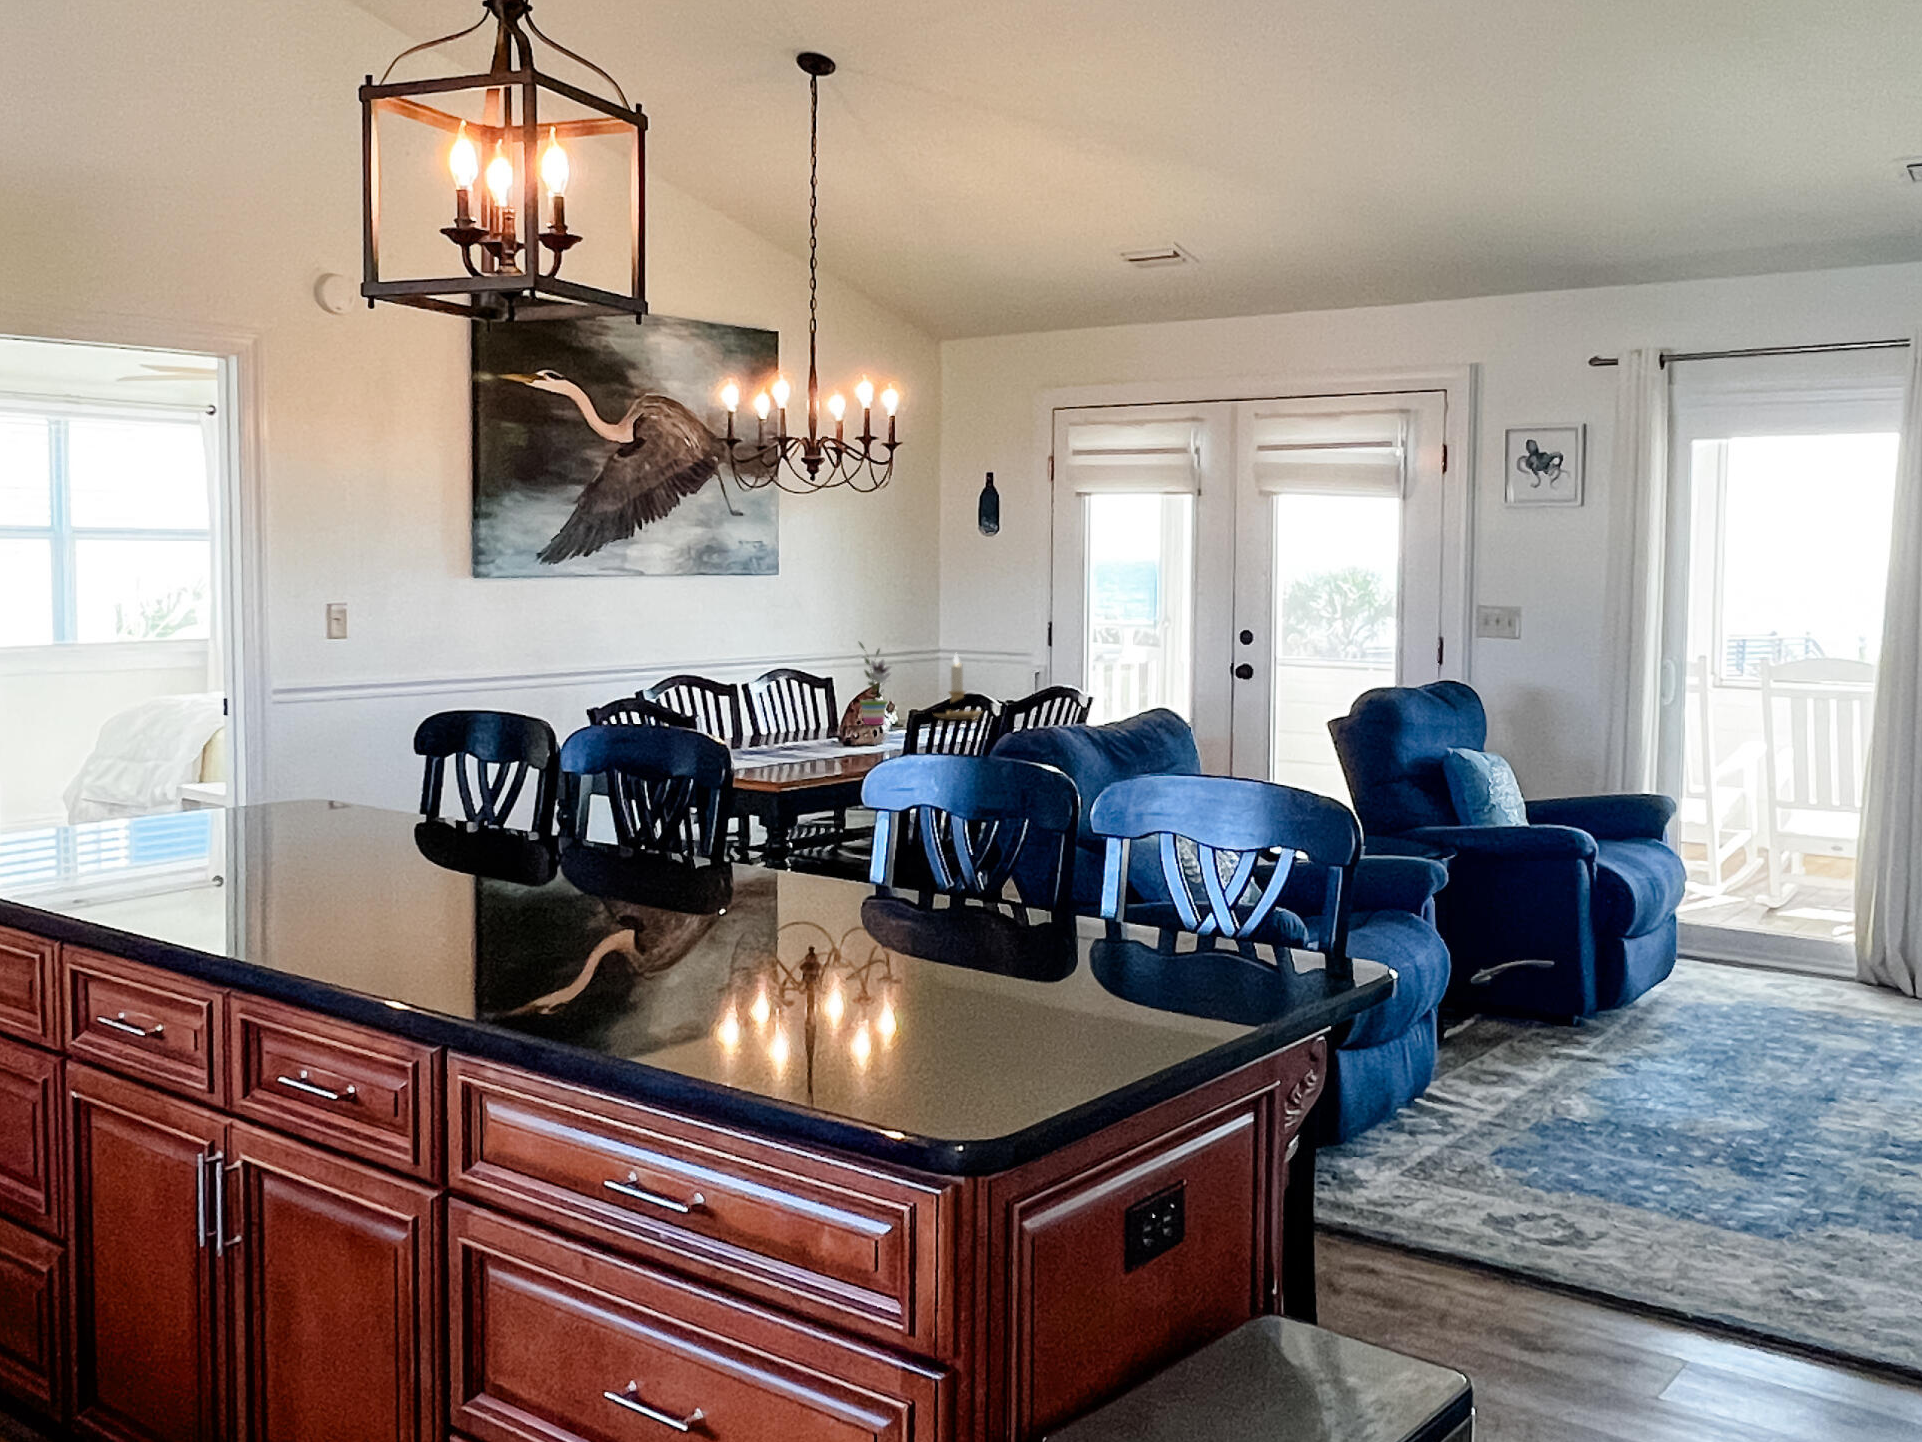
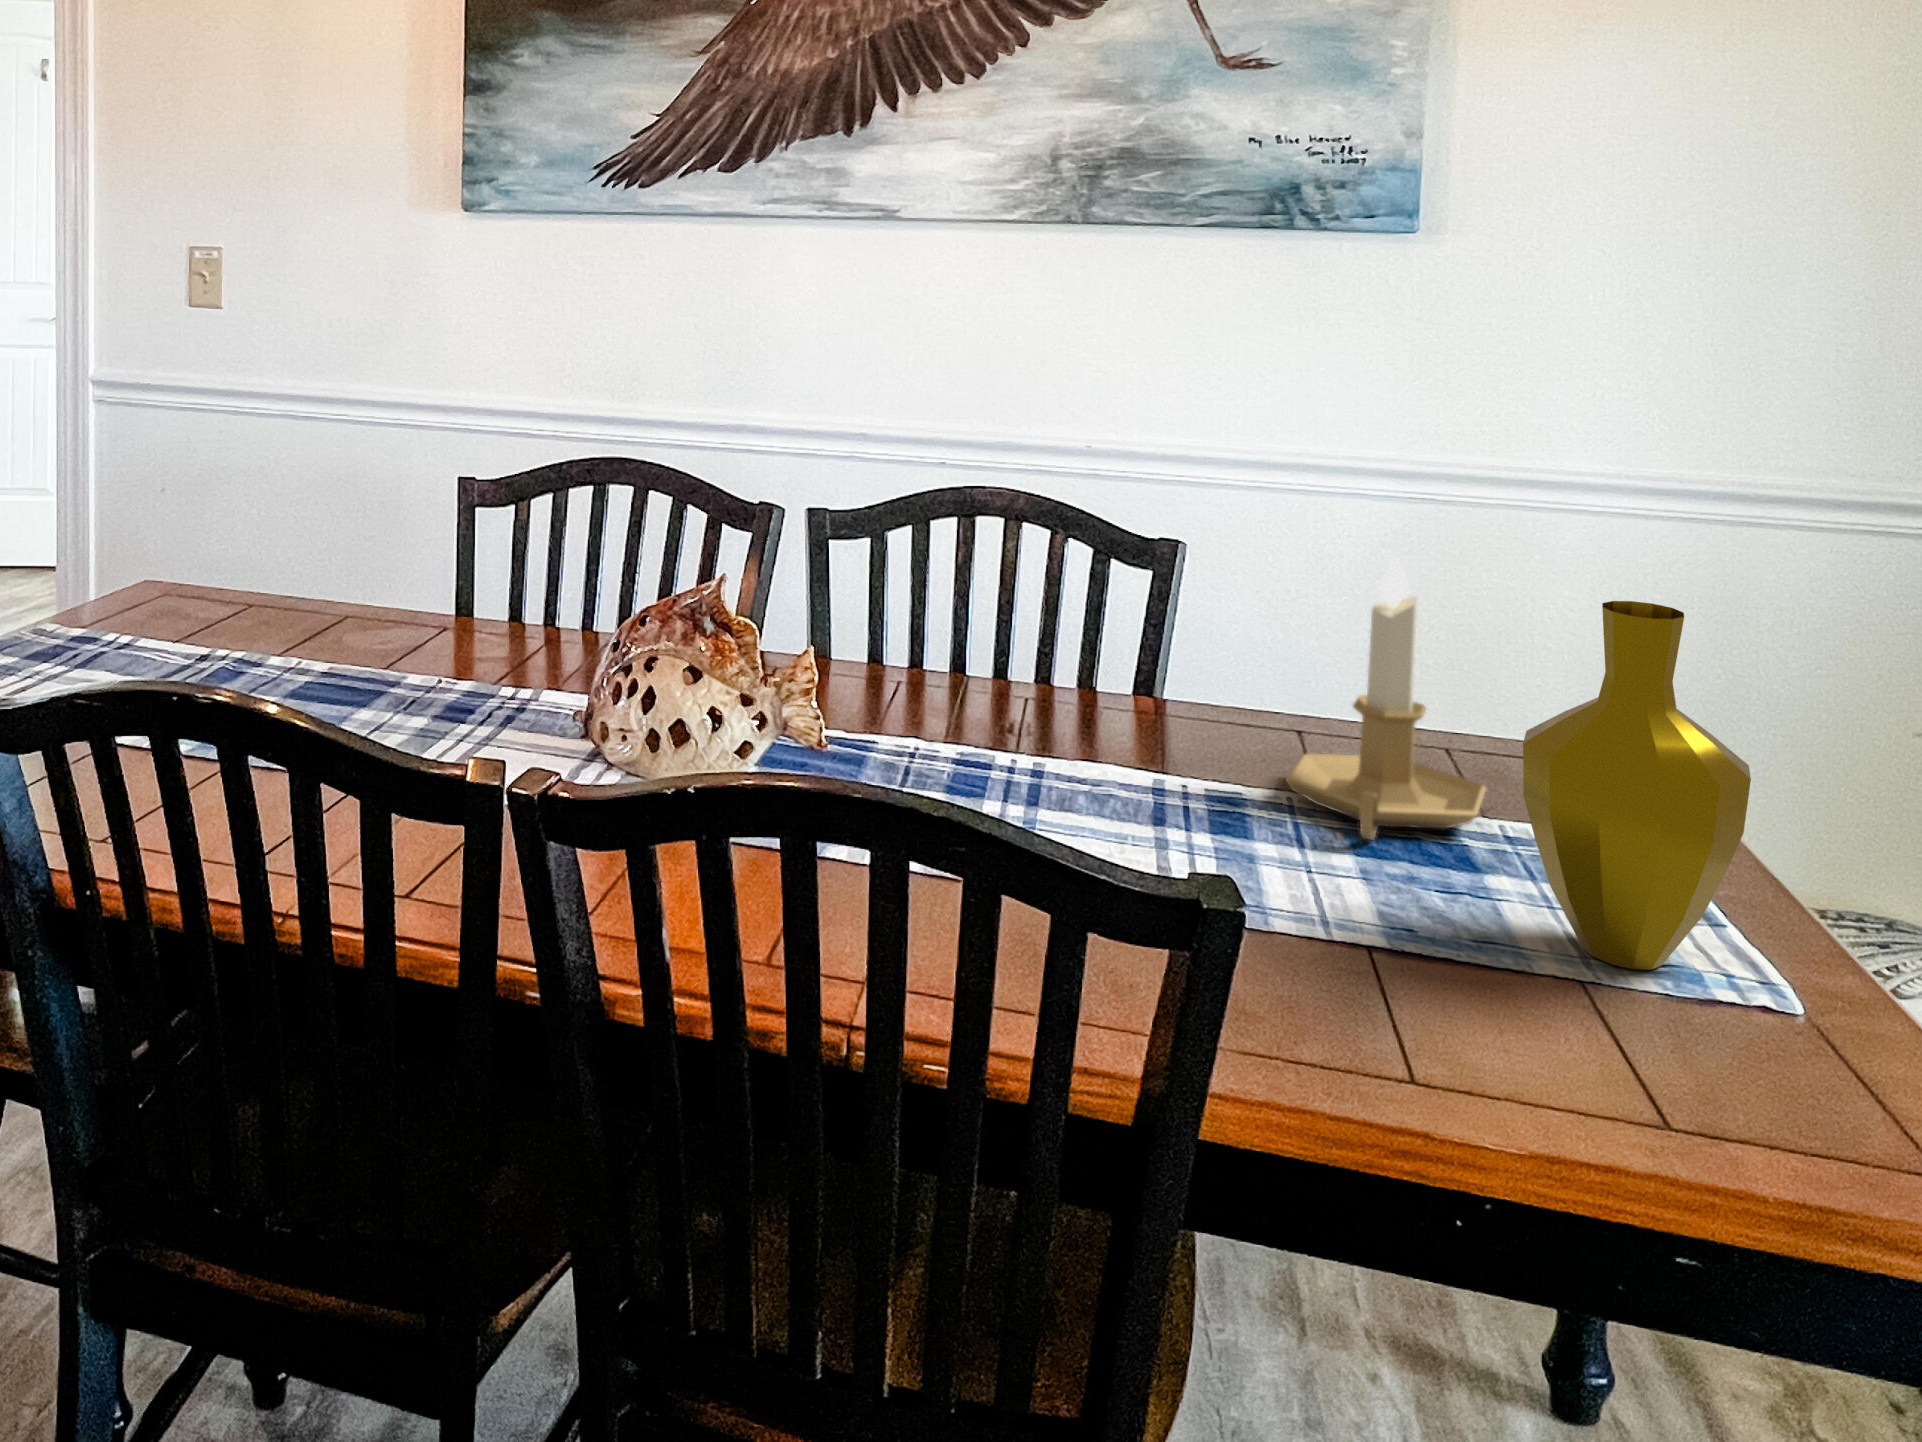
potted plant: present [859,642,891,725] -> none [931,454,1093,742]
vase: none [1020,645,1061,721] -> present [1523,601,1751,970]

